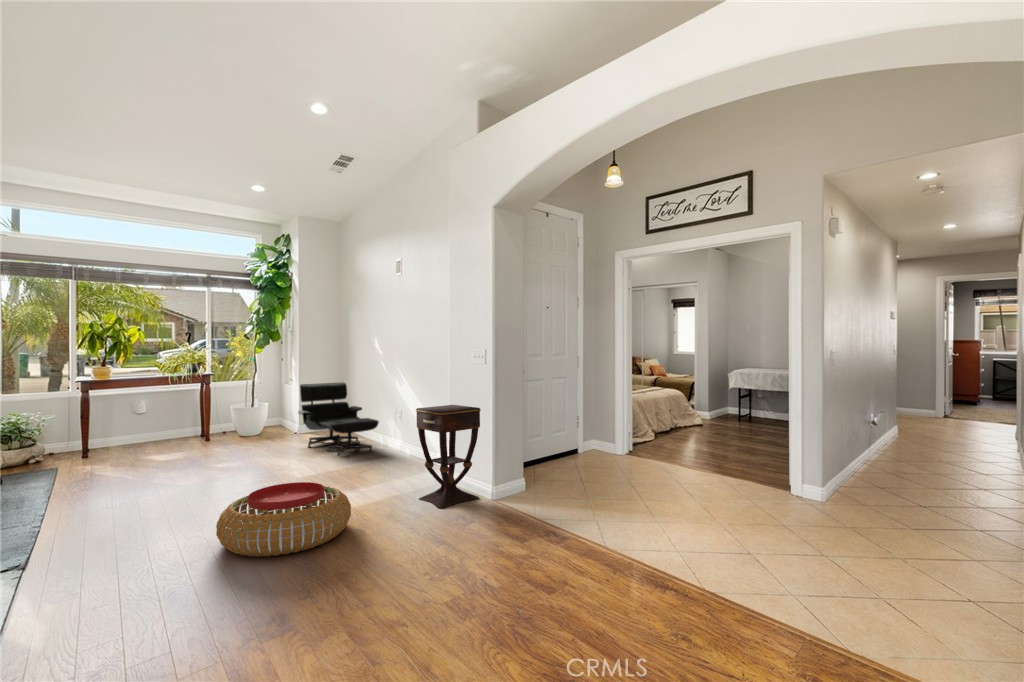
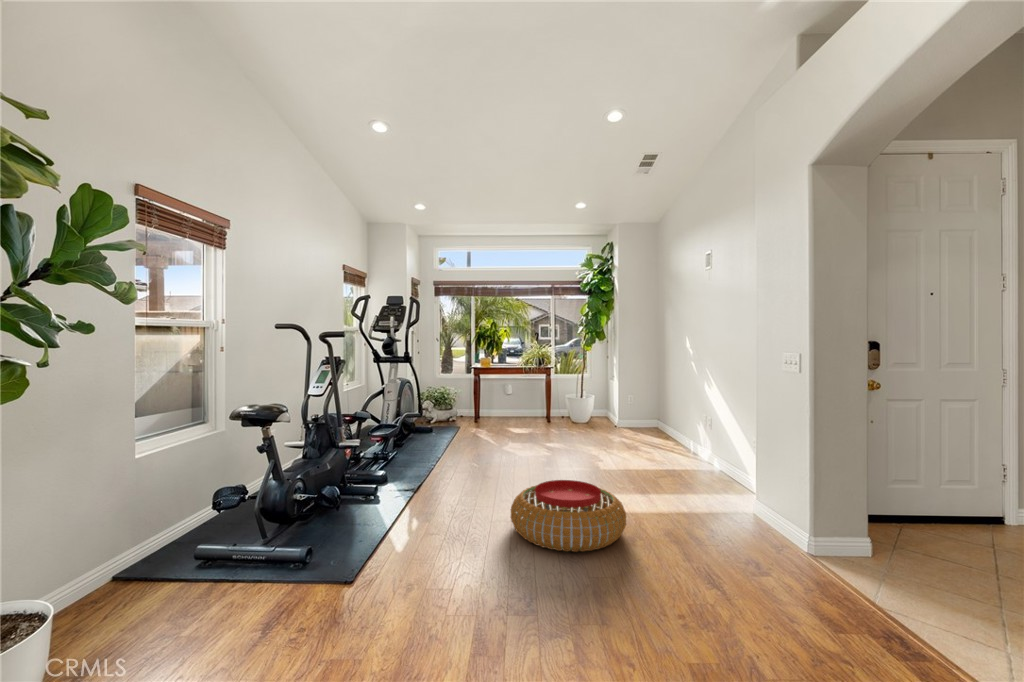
lounge chair: present [298,382,379,455] -> none [614,382,687,457]
side table: present [416,405,481,508] -> none [709,423,794,547]

